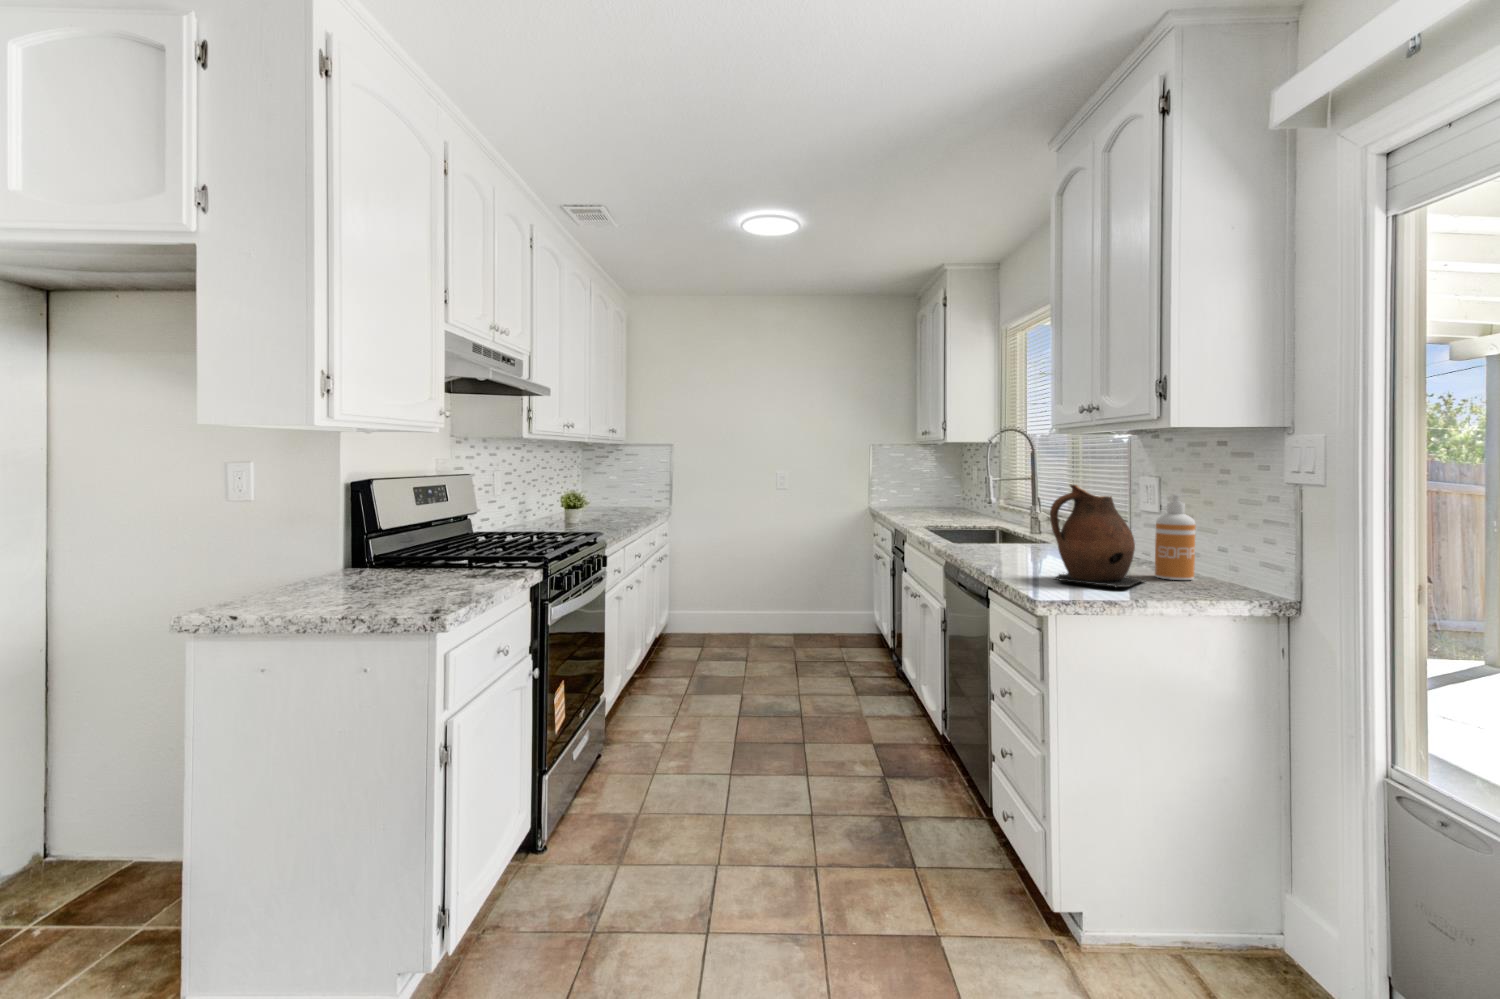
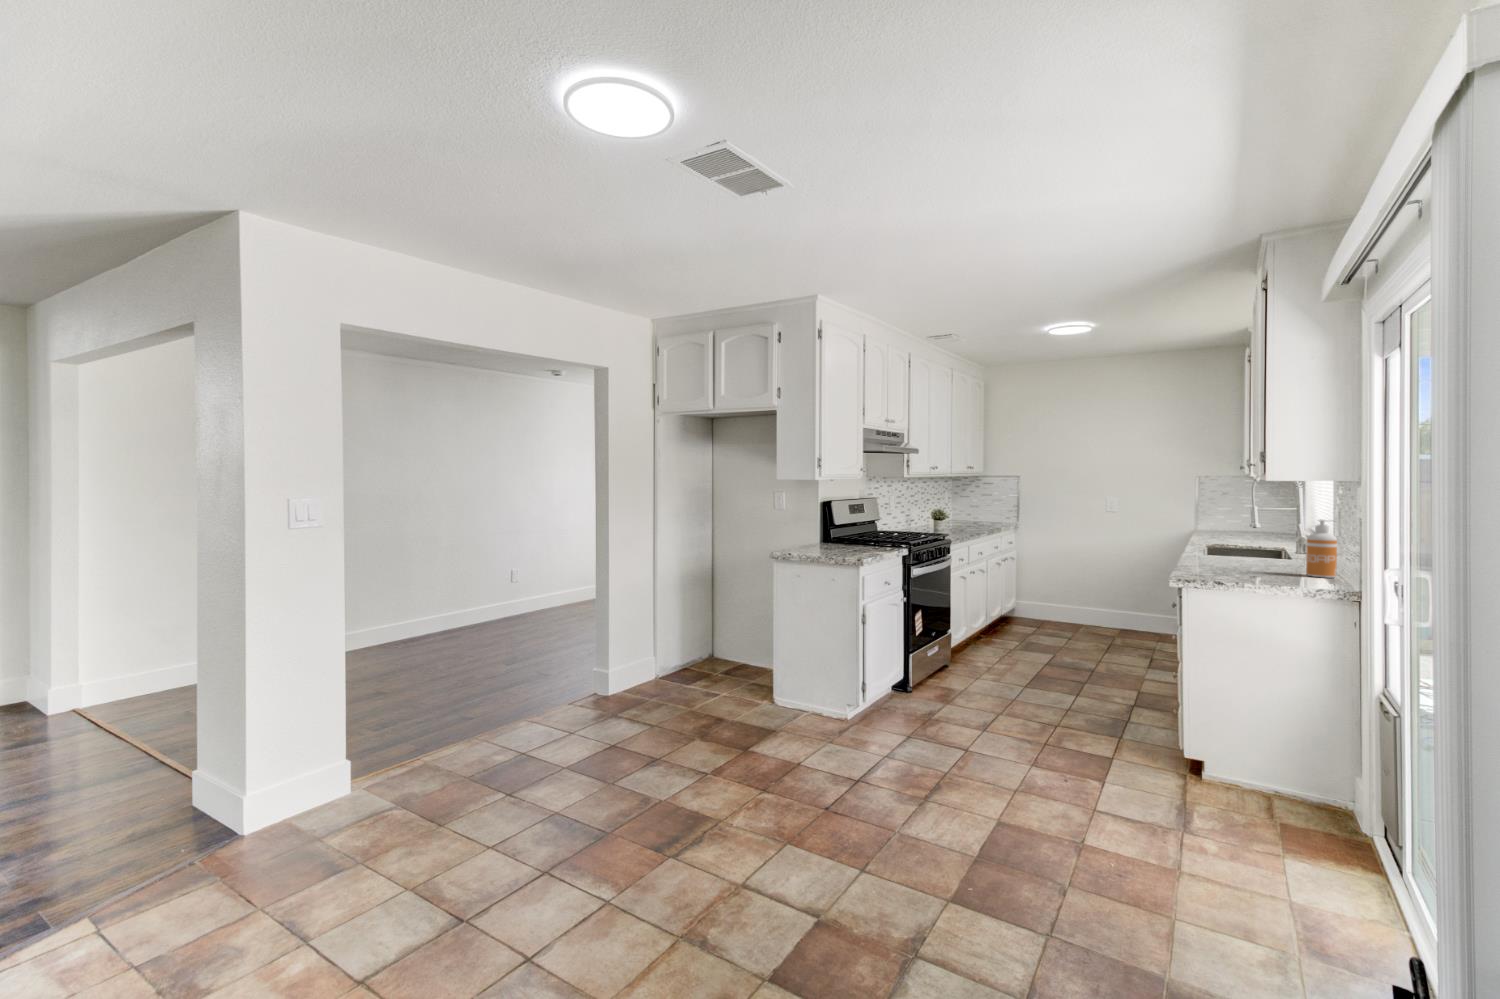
ceramic pitcher: present [1050,485,1146,588] -> none [1212,512,1286,576]

